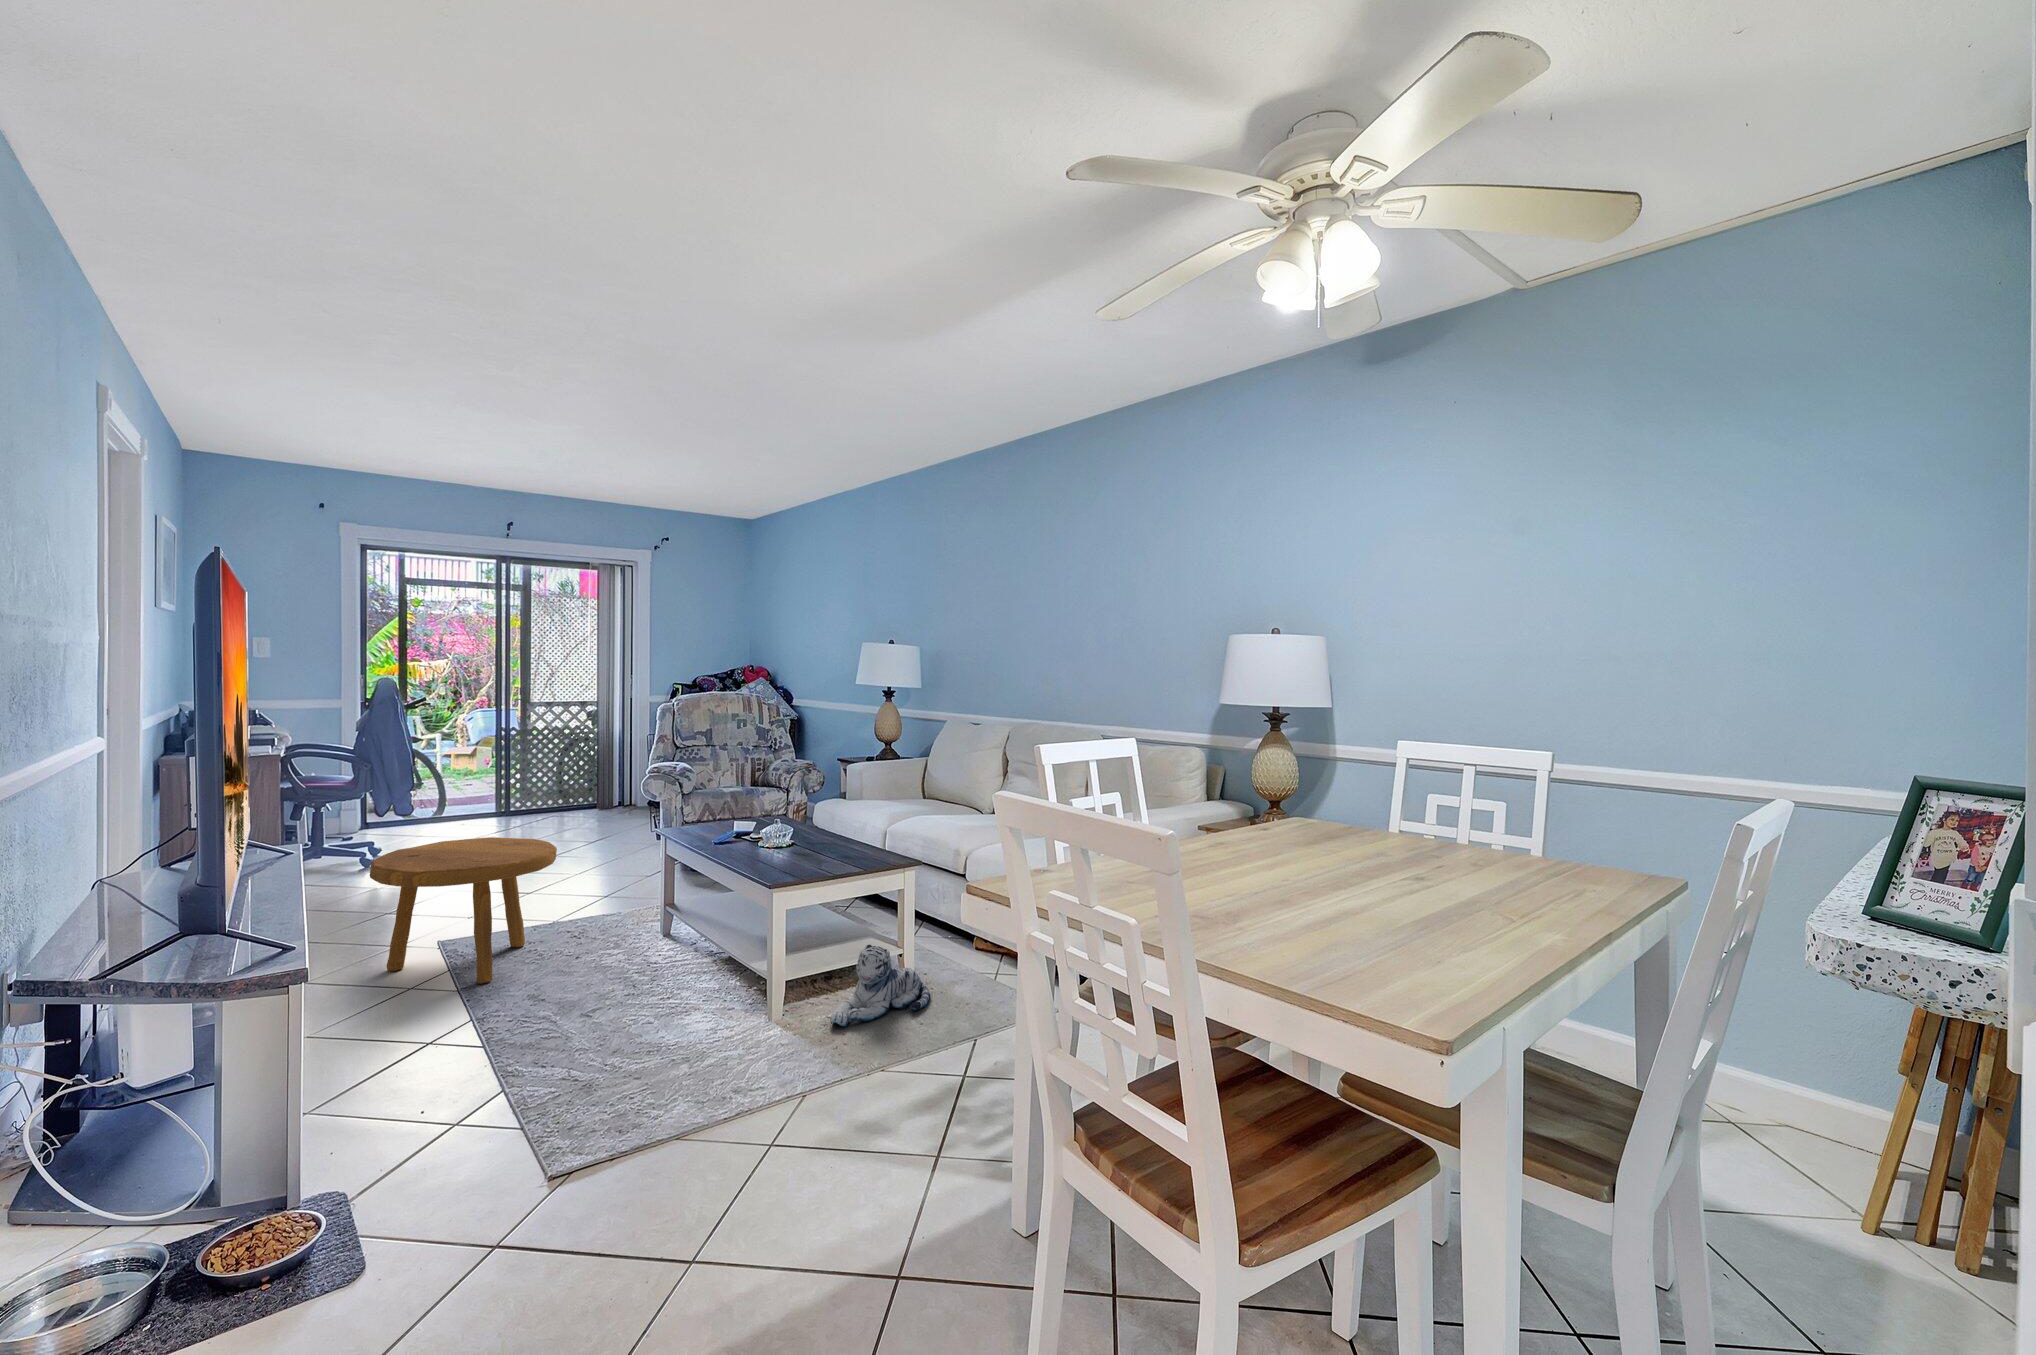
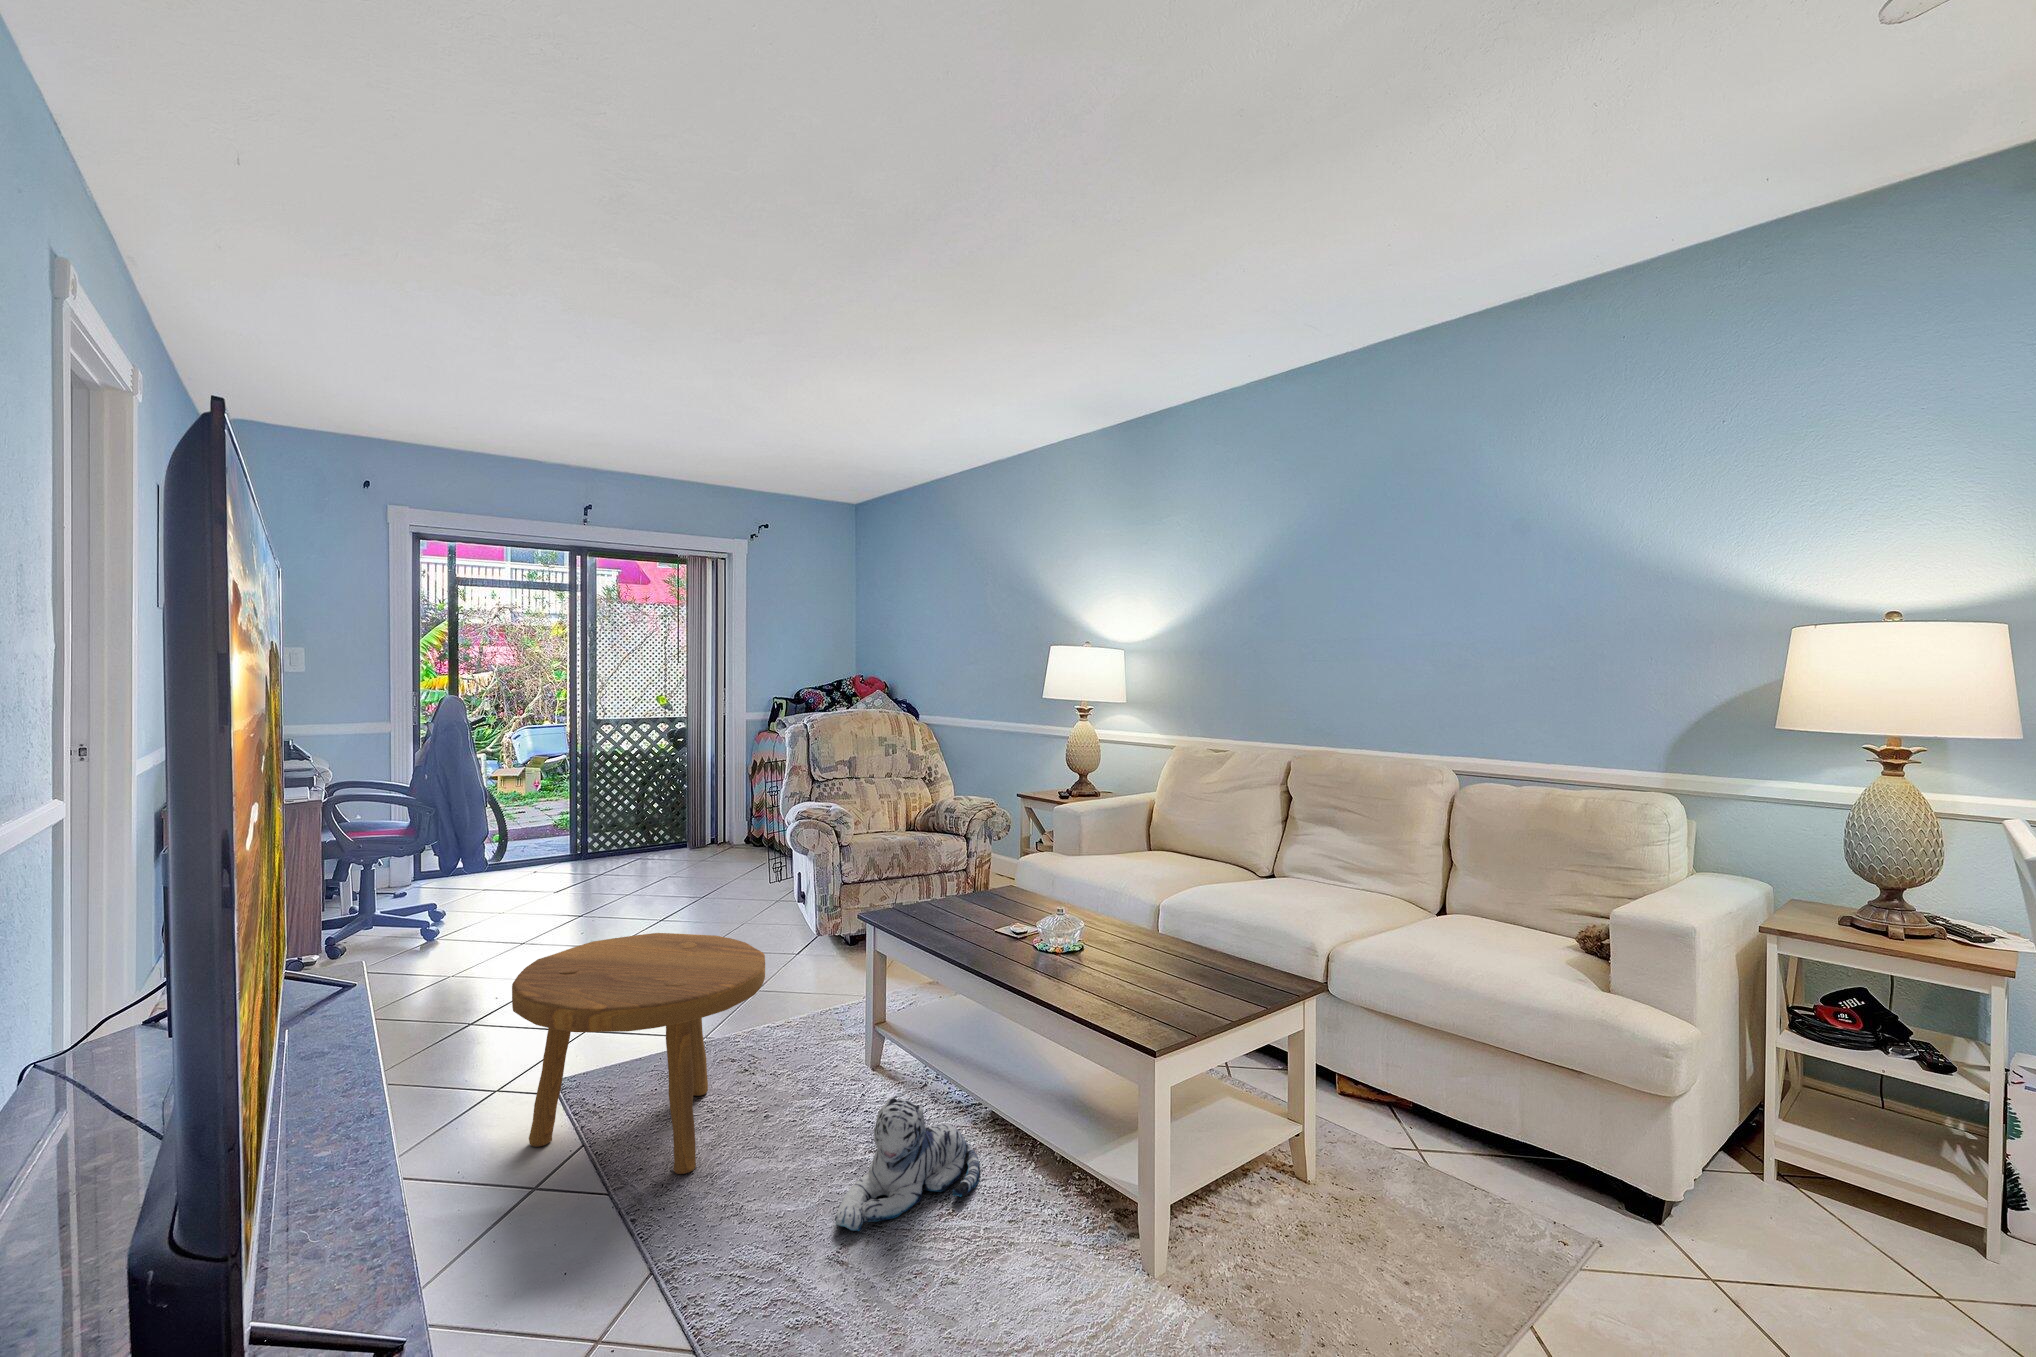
plush toy: present [830,944,930,1026] -> present [835,1097,980,1231]

